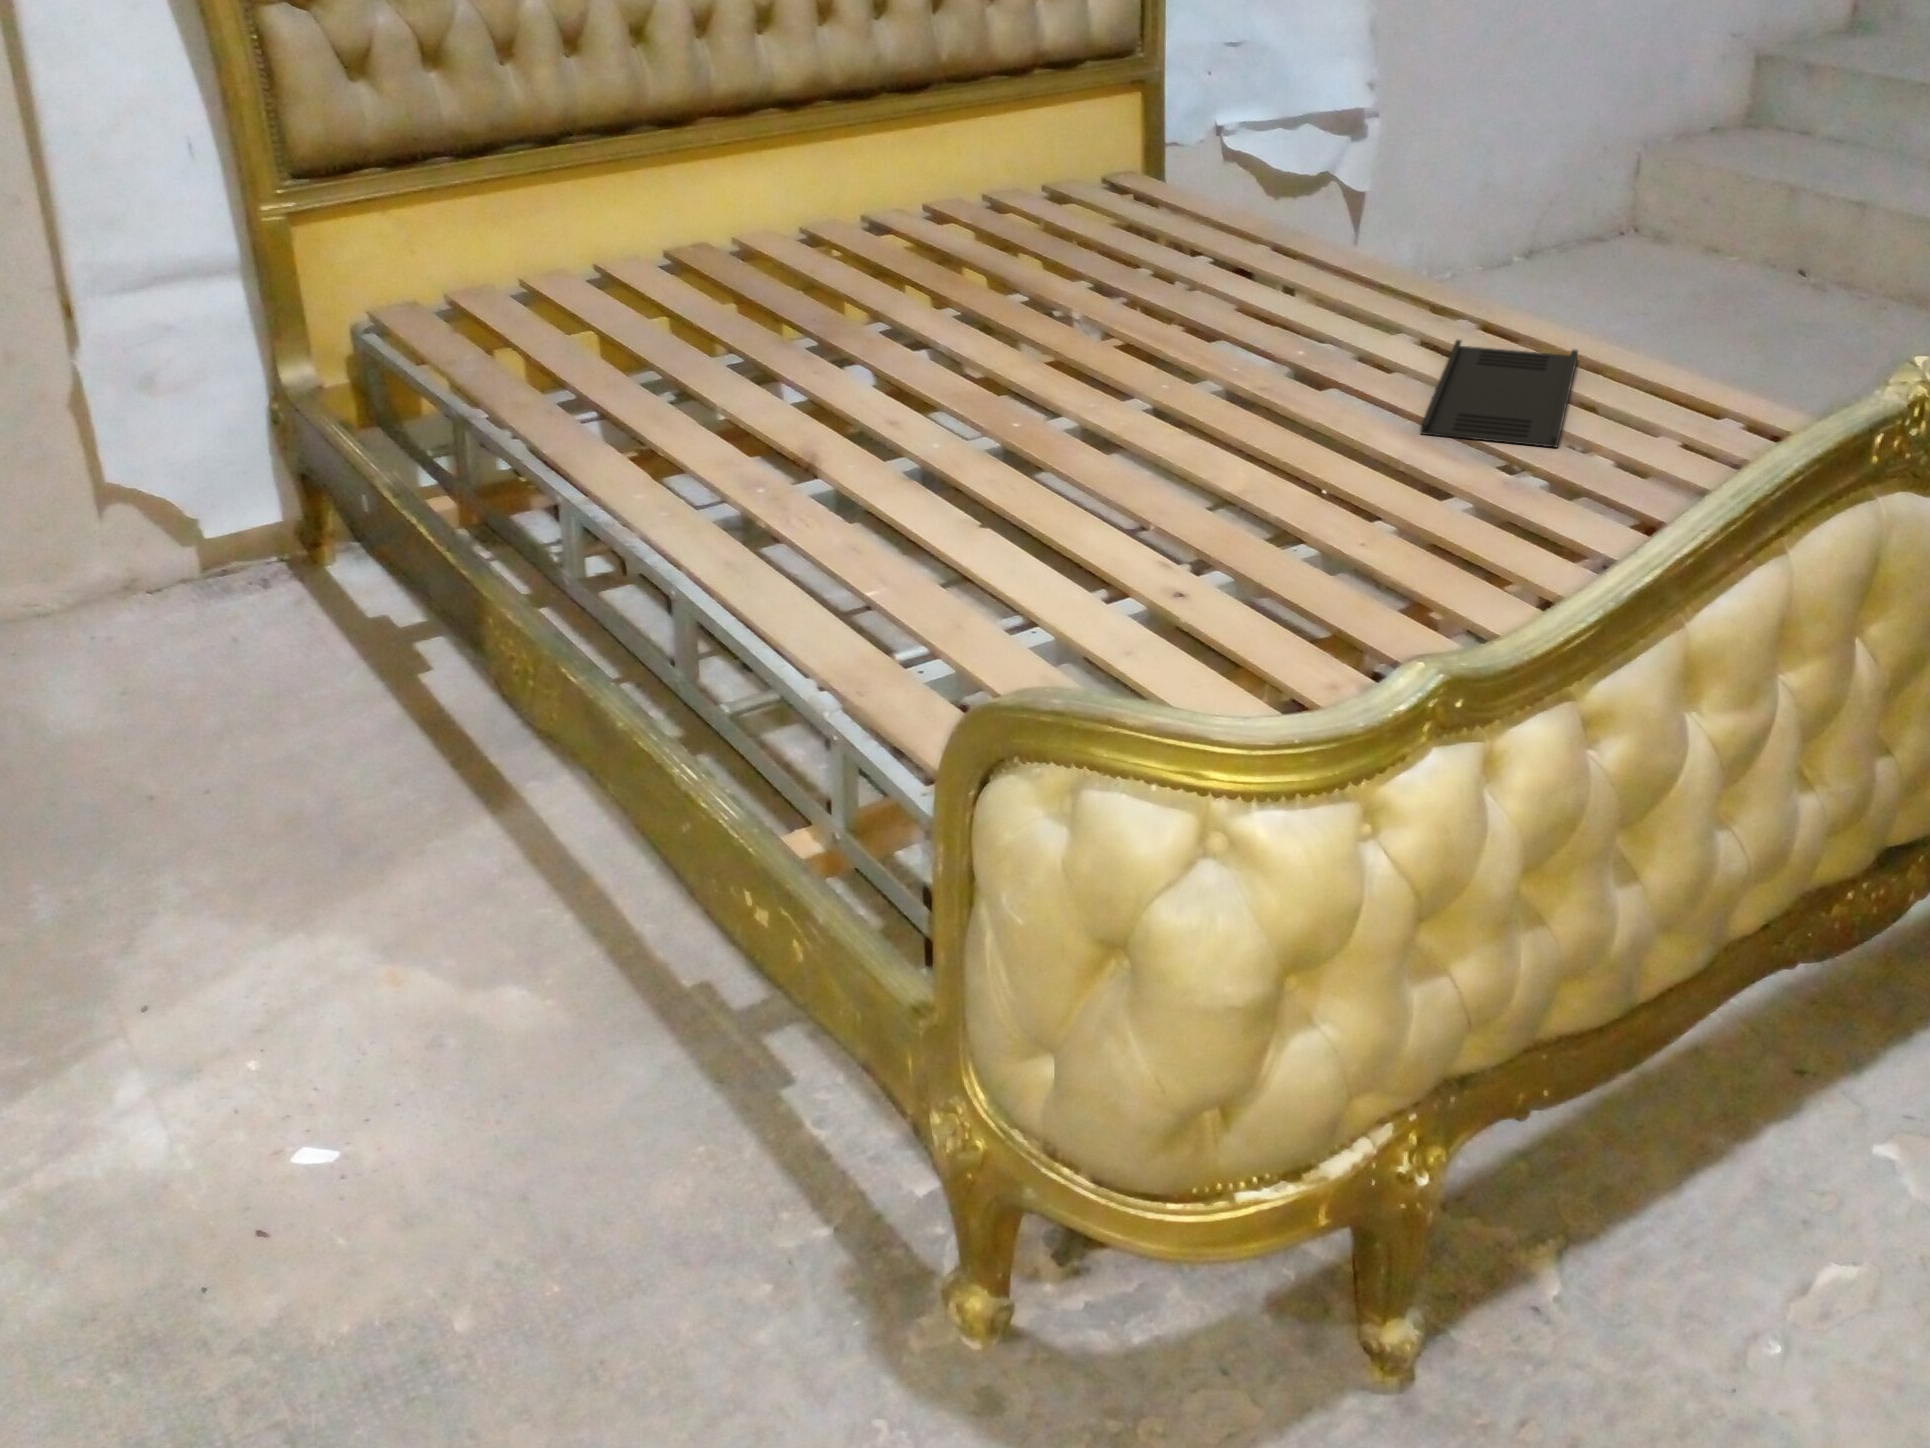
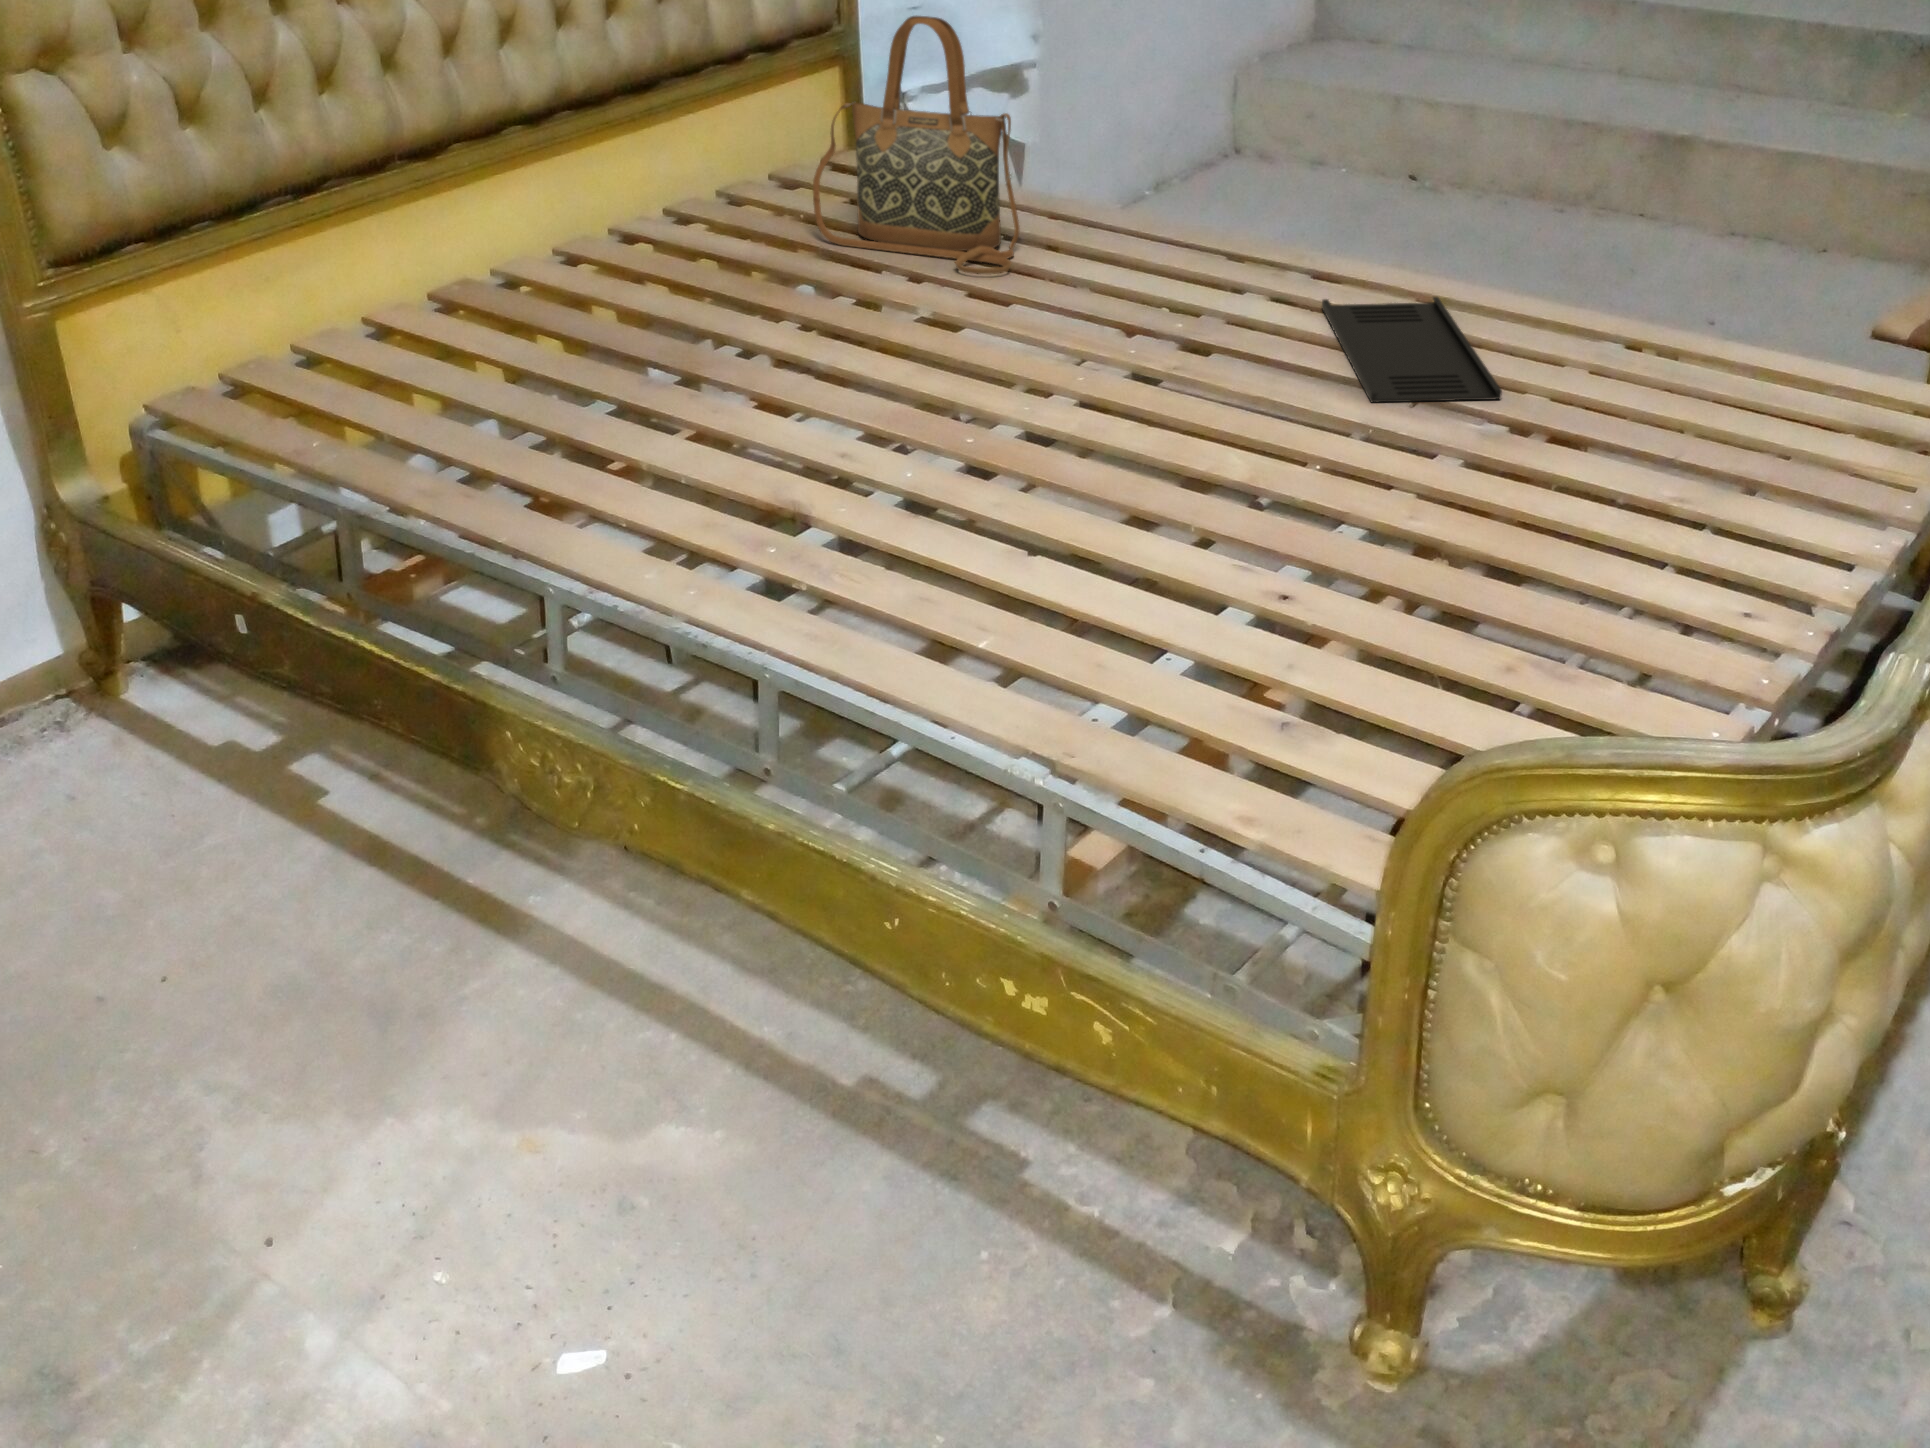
handbag: none [1033,31,1211,286] -> present [813,16,1020,274]

